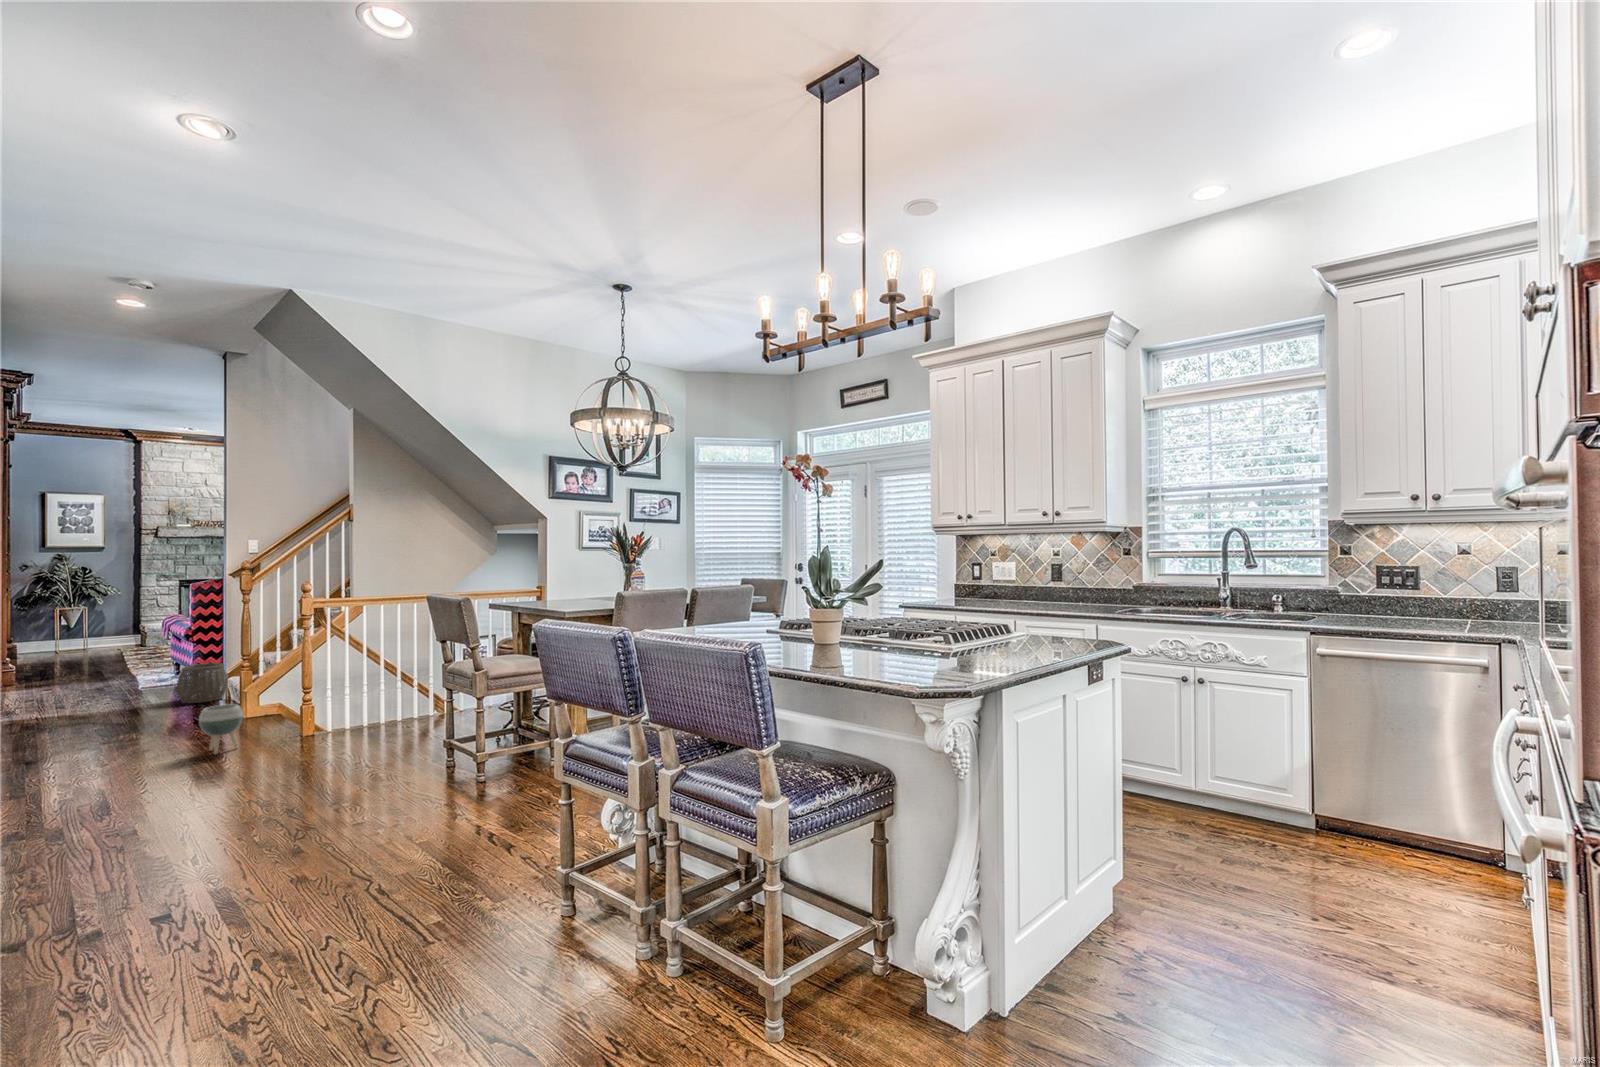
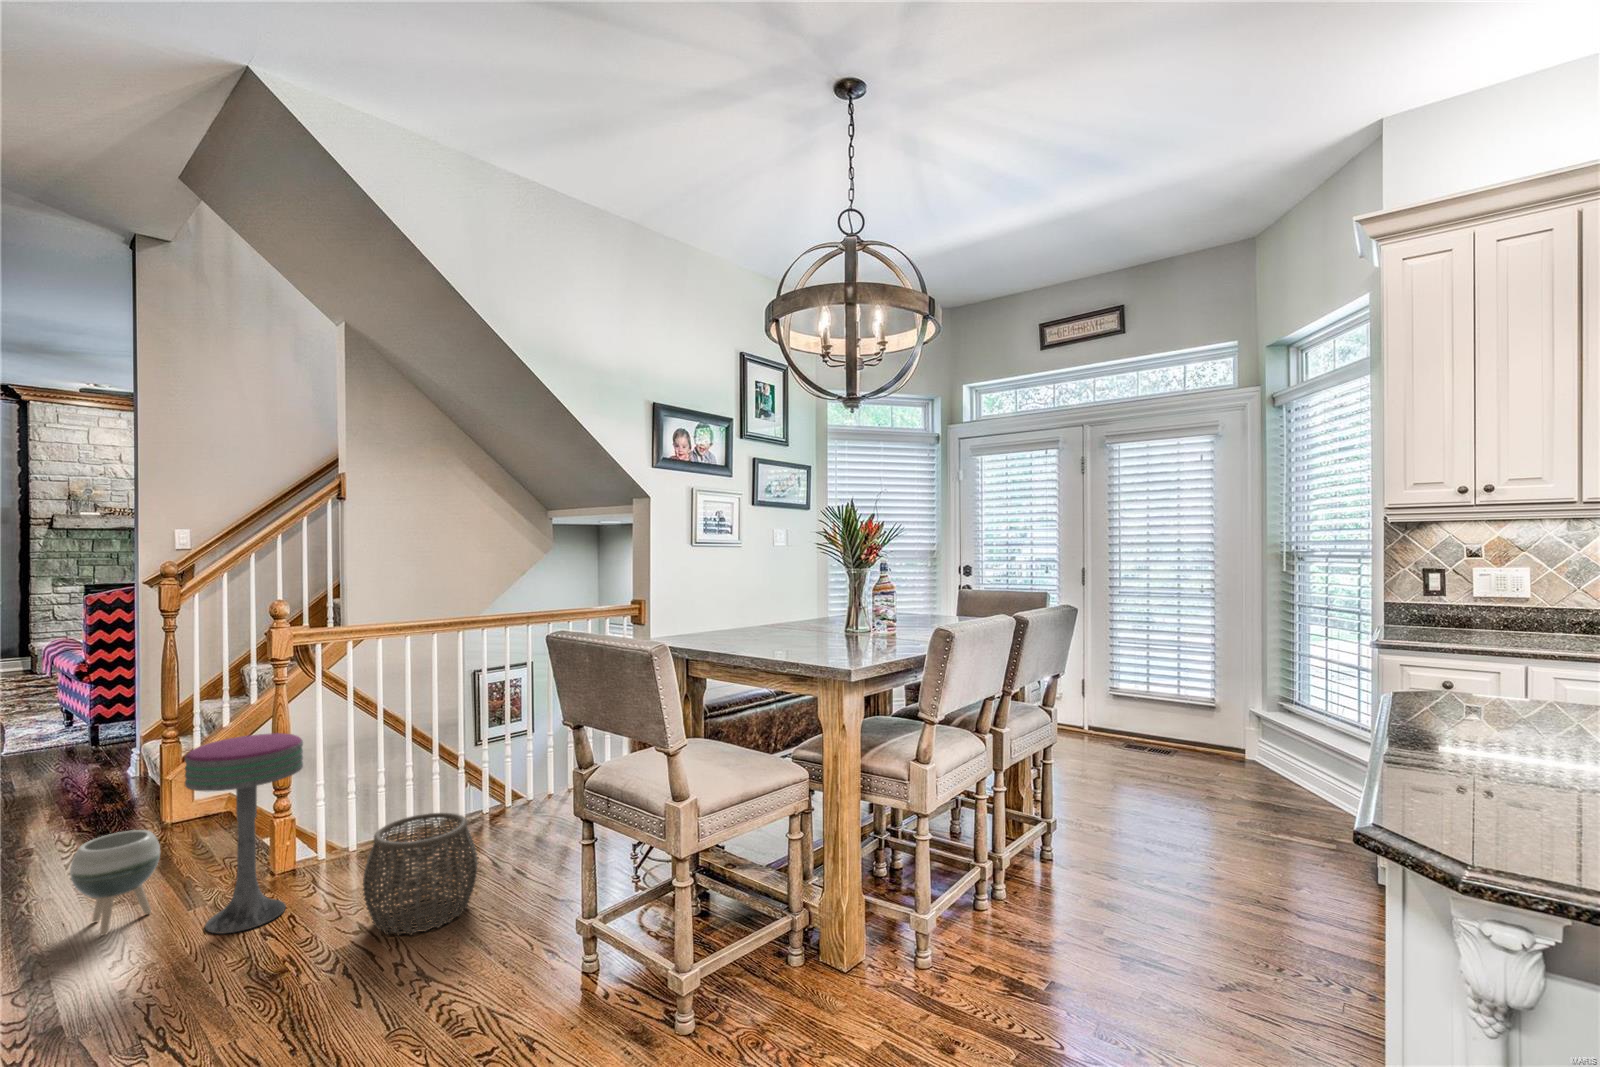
bar stool: none [256,654,317,755] -> present [185,733,303,934]
woven basket: present [177,663,228,703] -> present [363,813,478,935]

